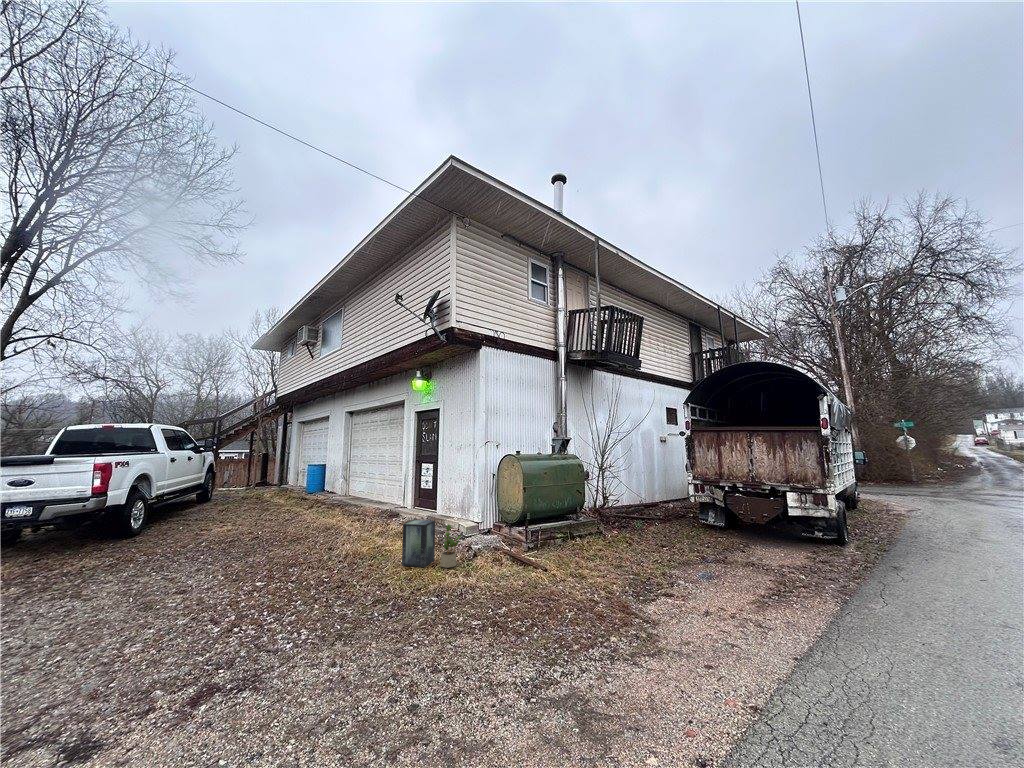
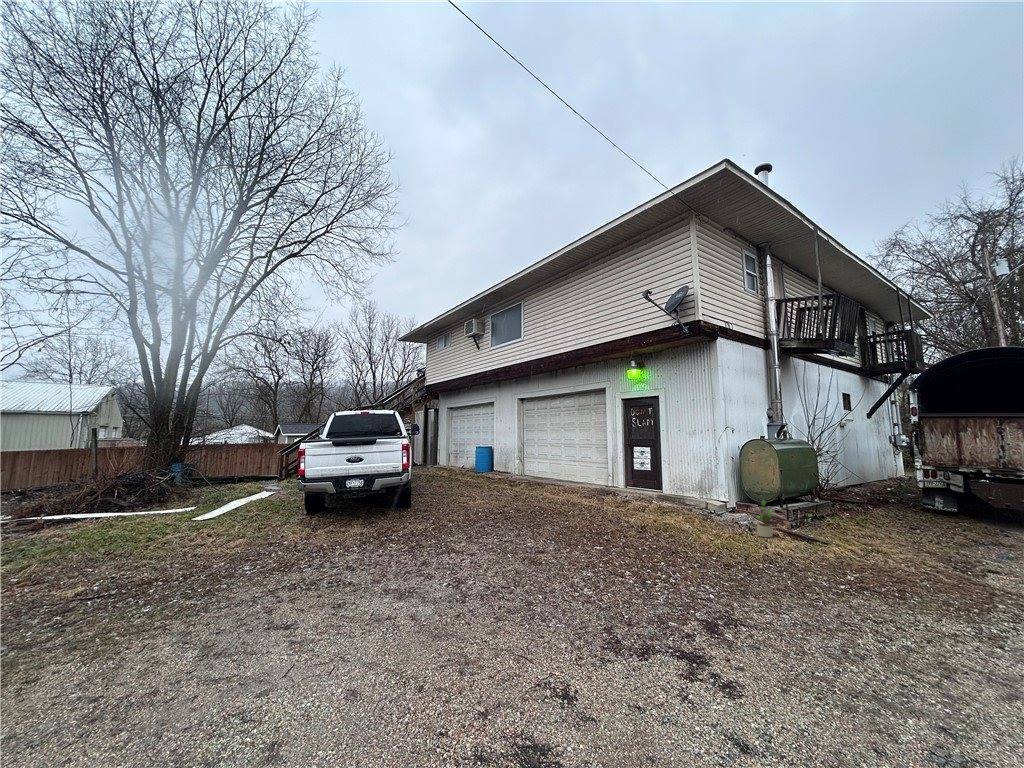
storage box: present [402,520,435,567] -> none [717,496,745,536]

